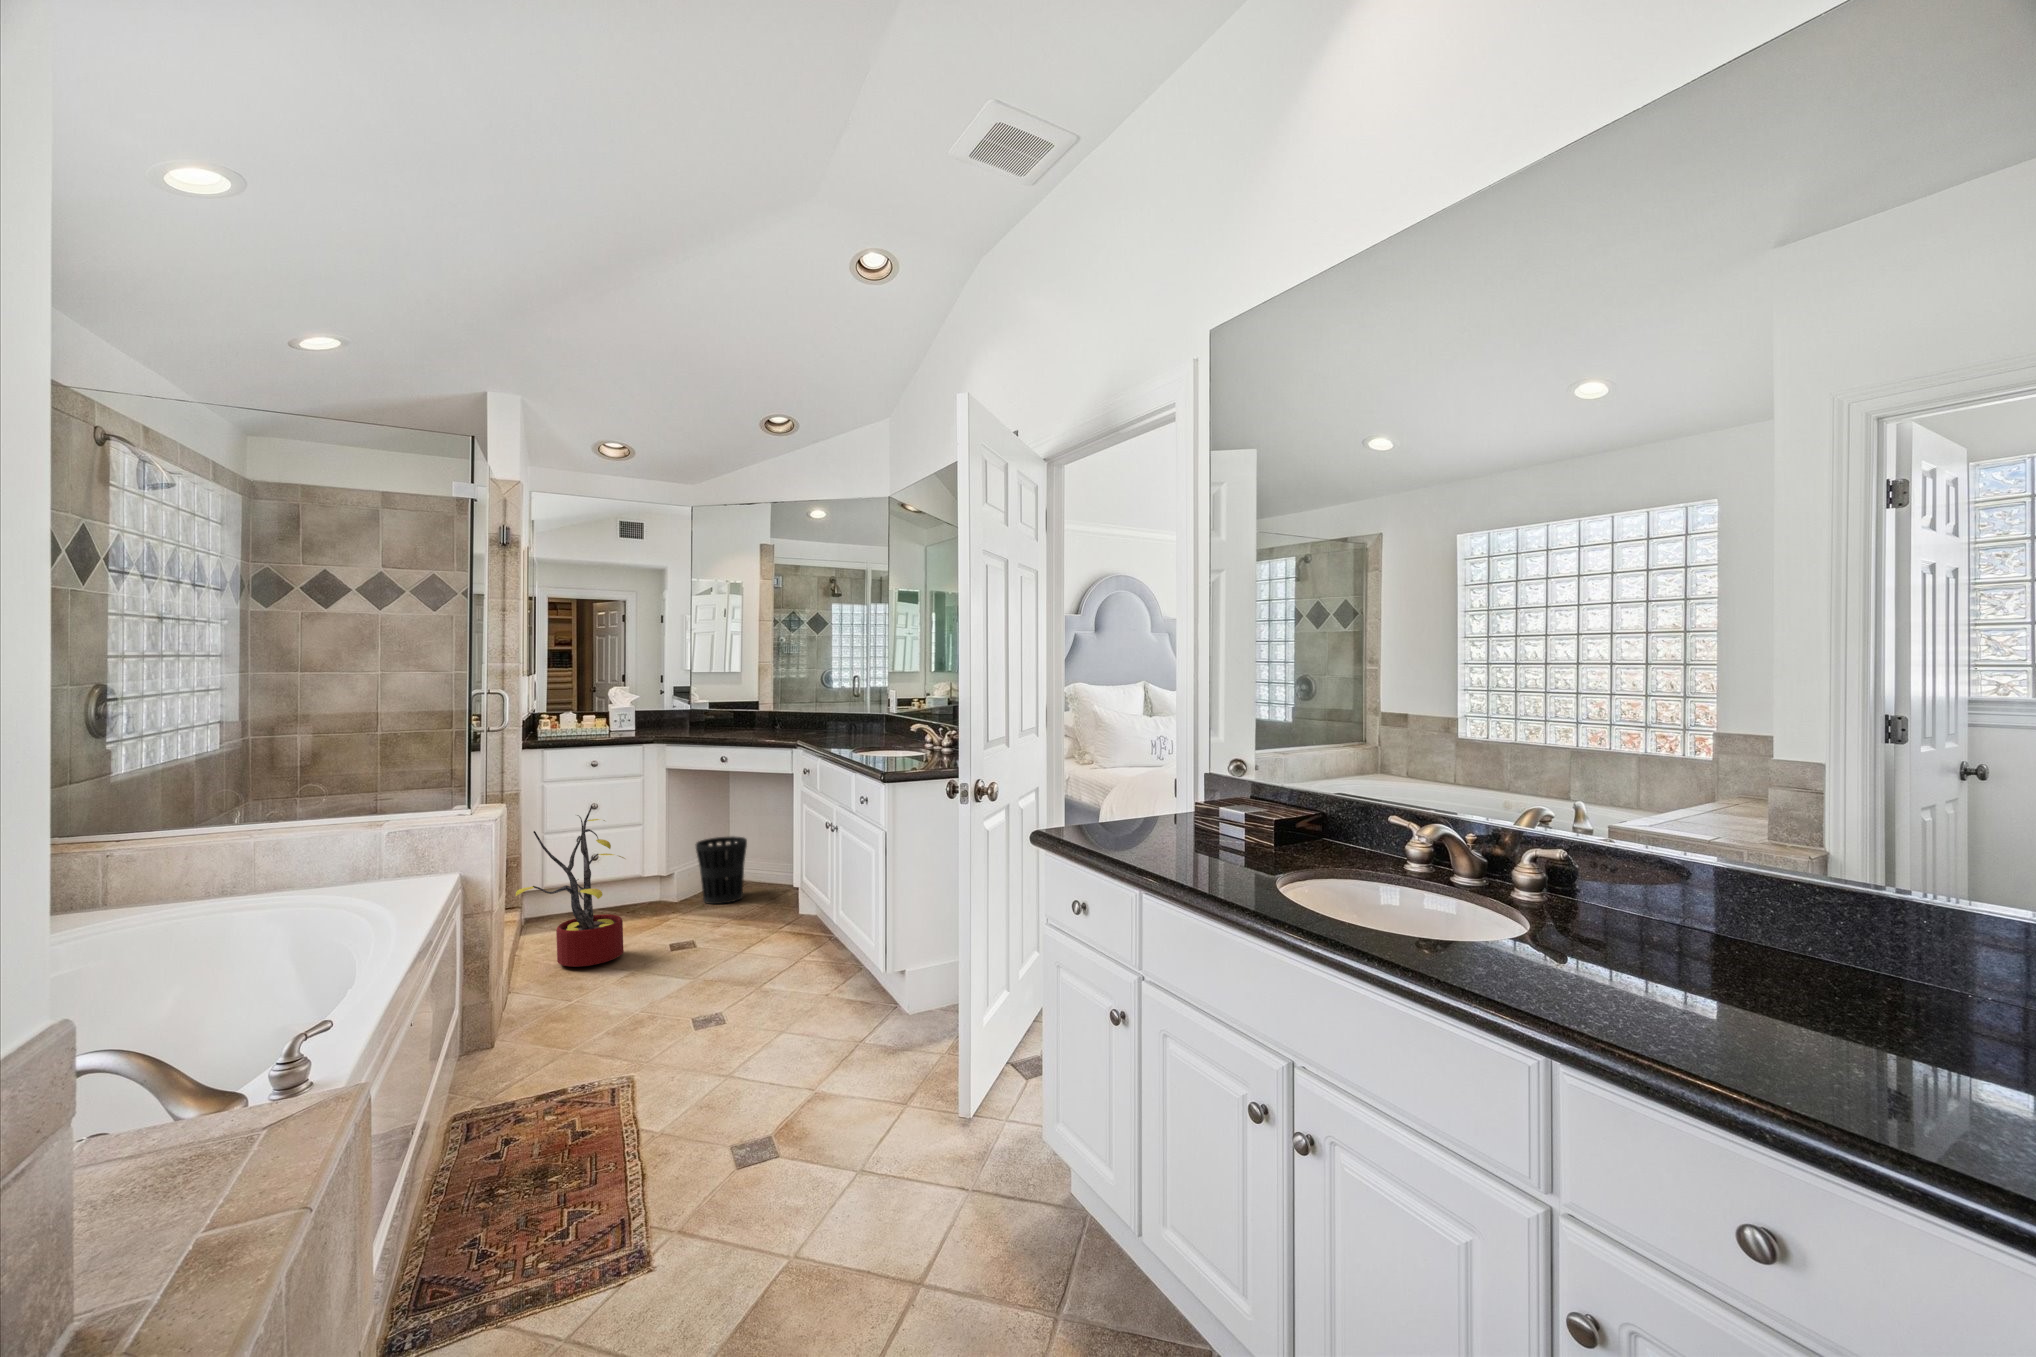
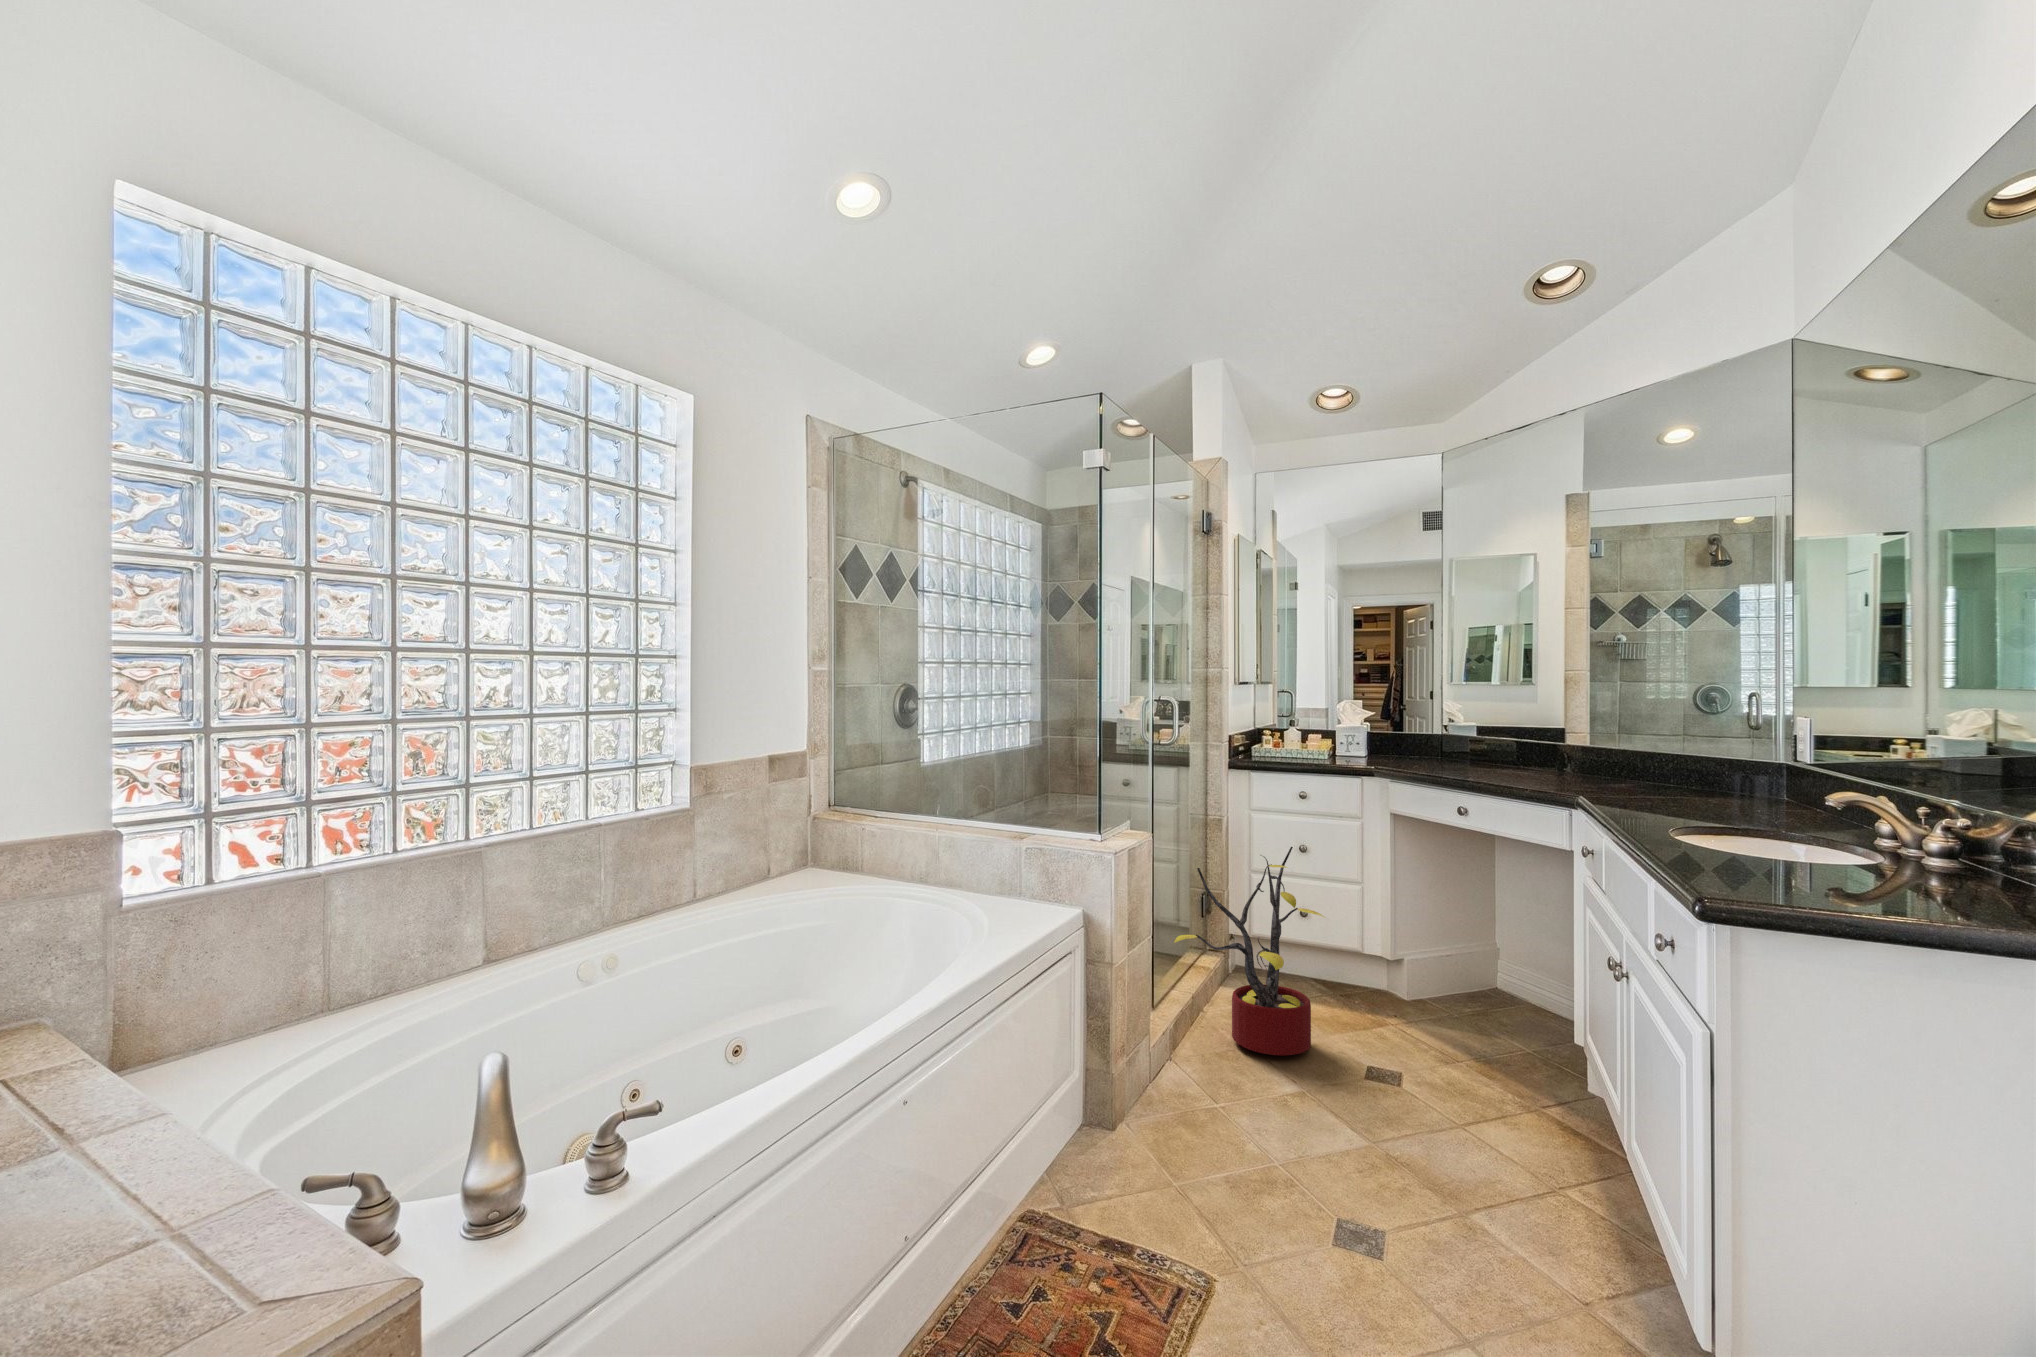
wastebasket: present [696,836,747,904] -> none [1442,916,1520,1017]

